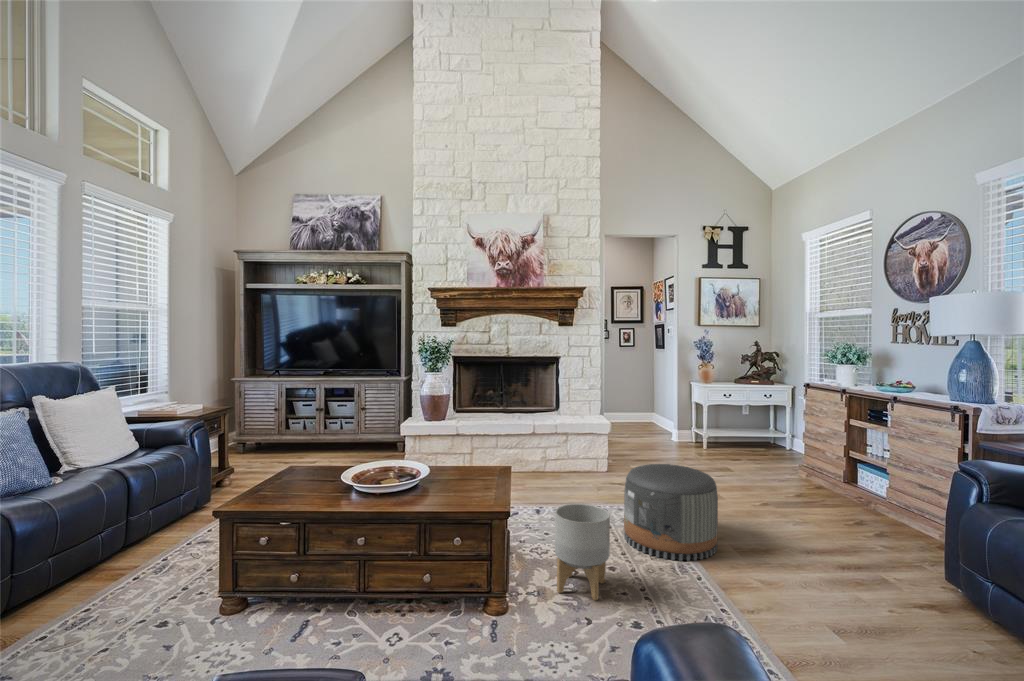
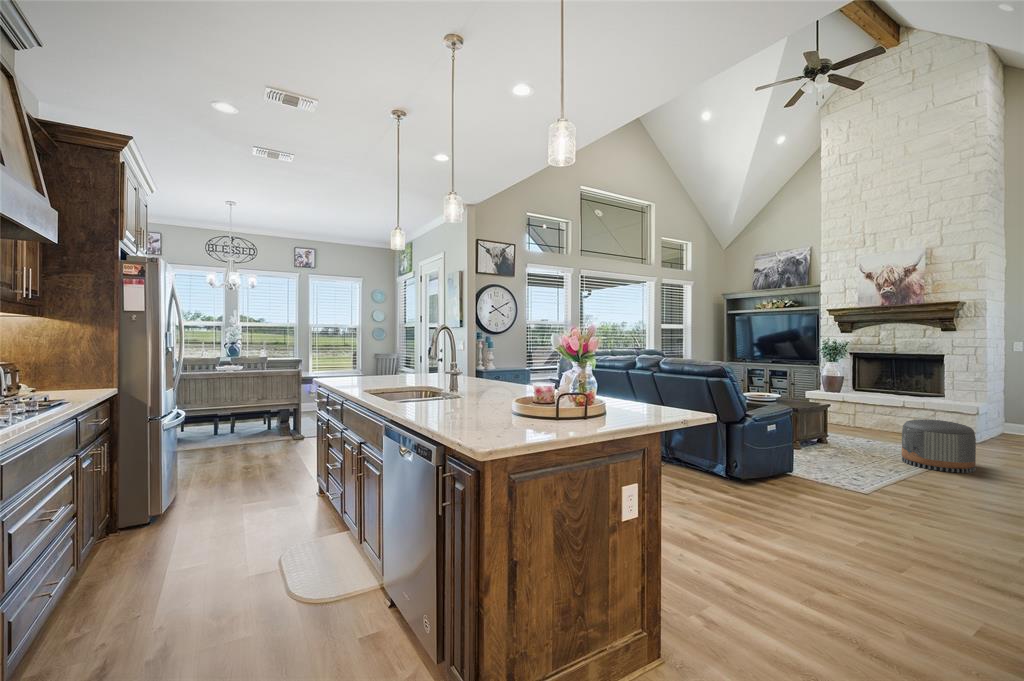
planter: present [555,504,610,601] -> none [825,422,856,461]

